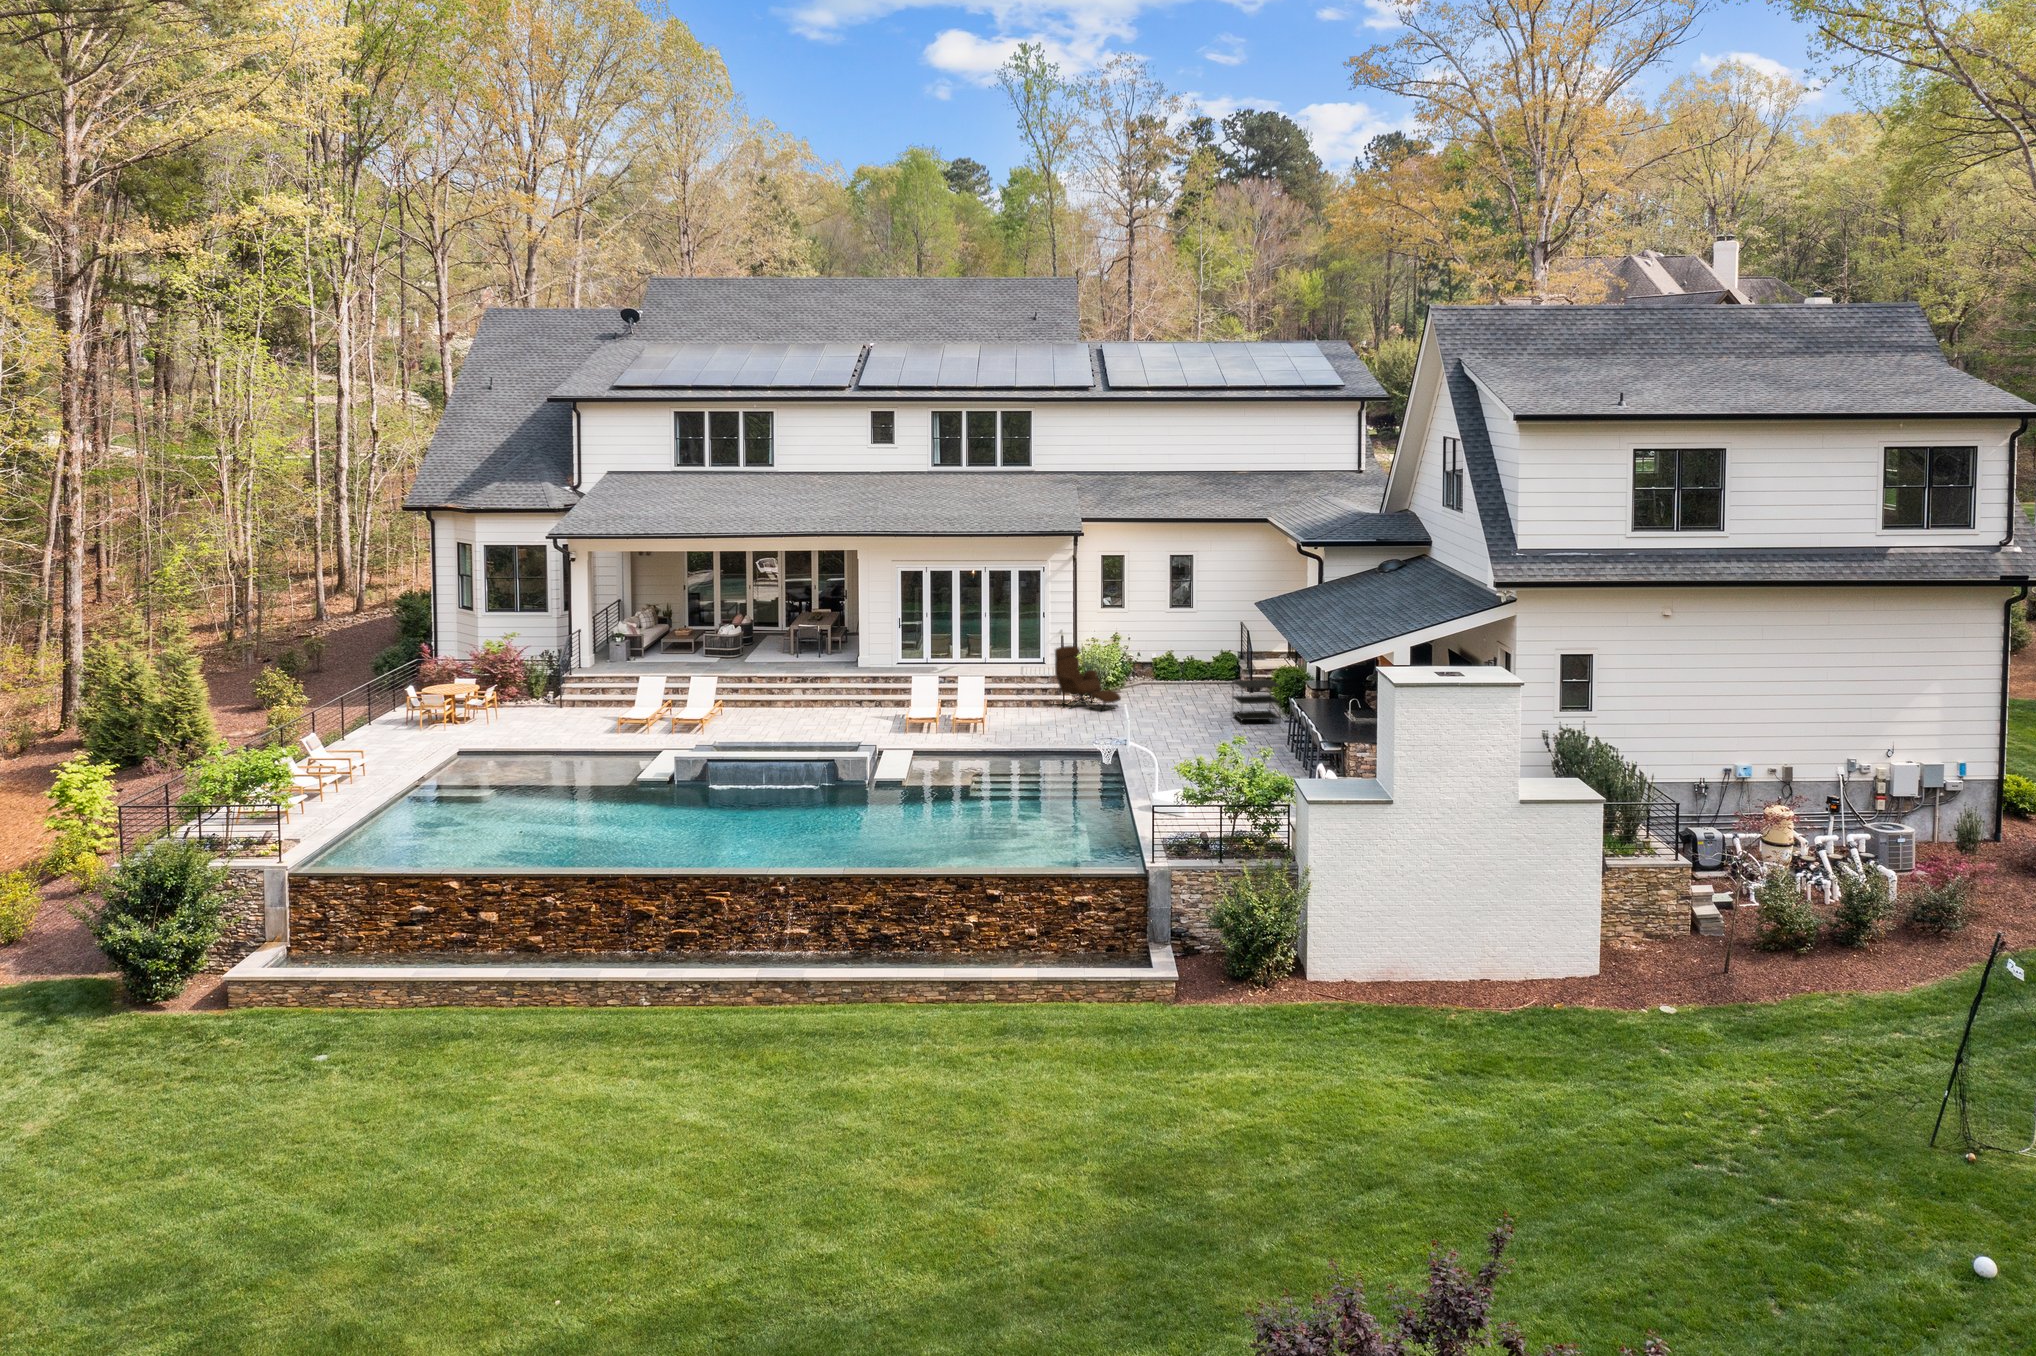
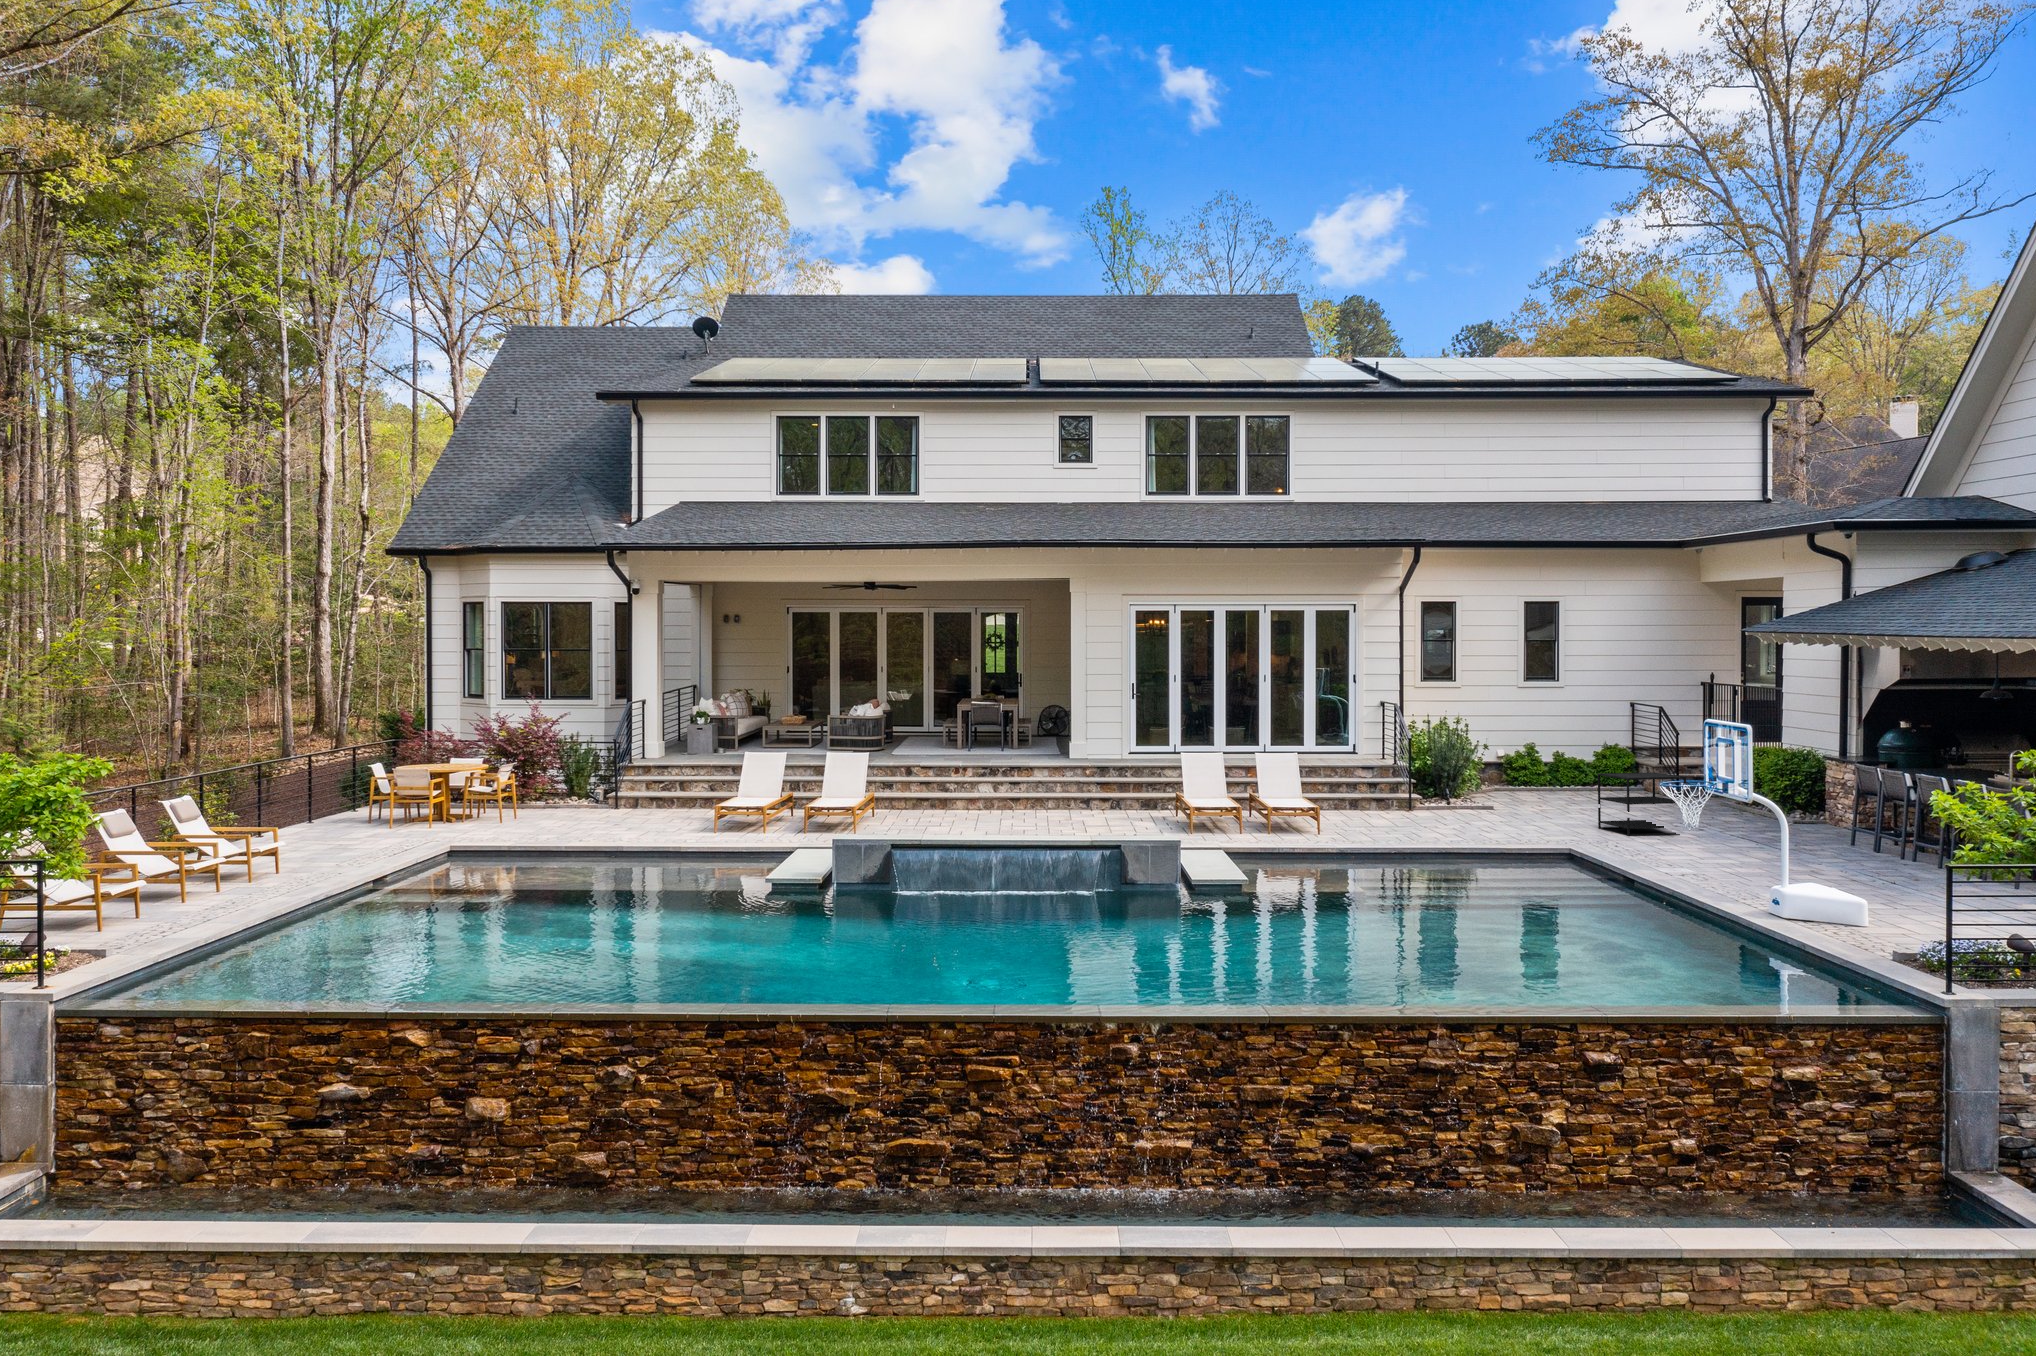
lounge chair: present [1055,646,1121,709] -> none [1316,733,1419,824]

